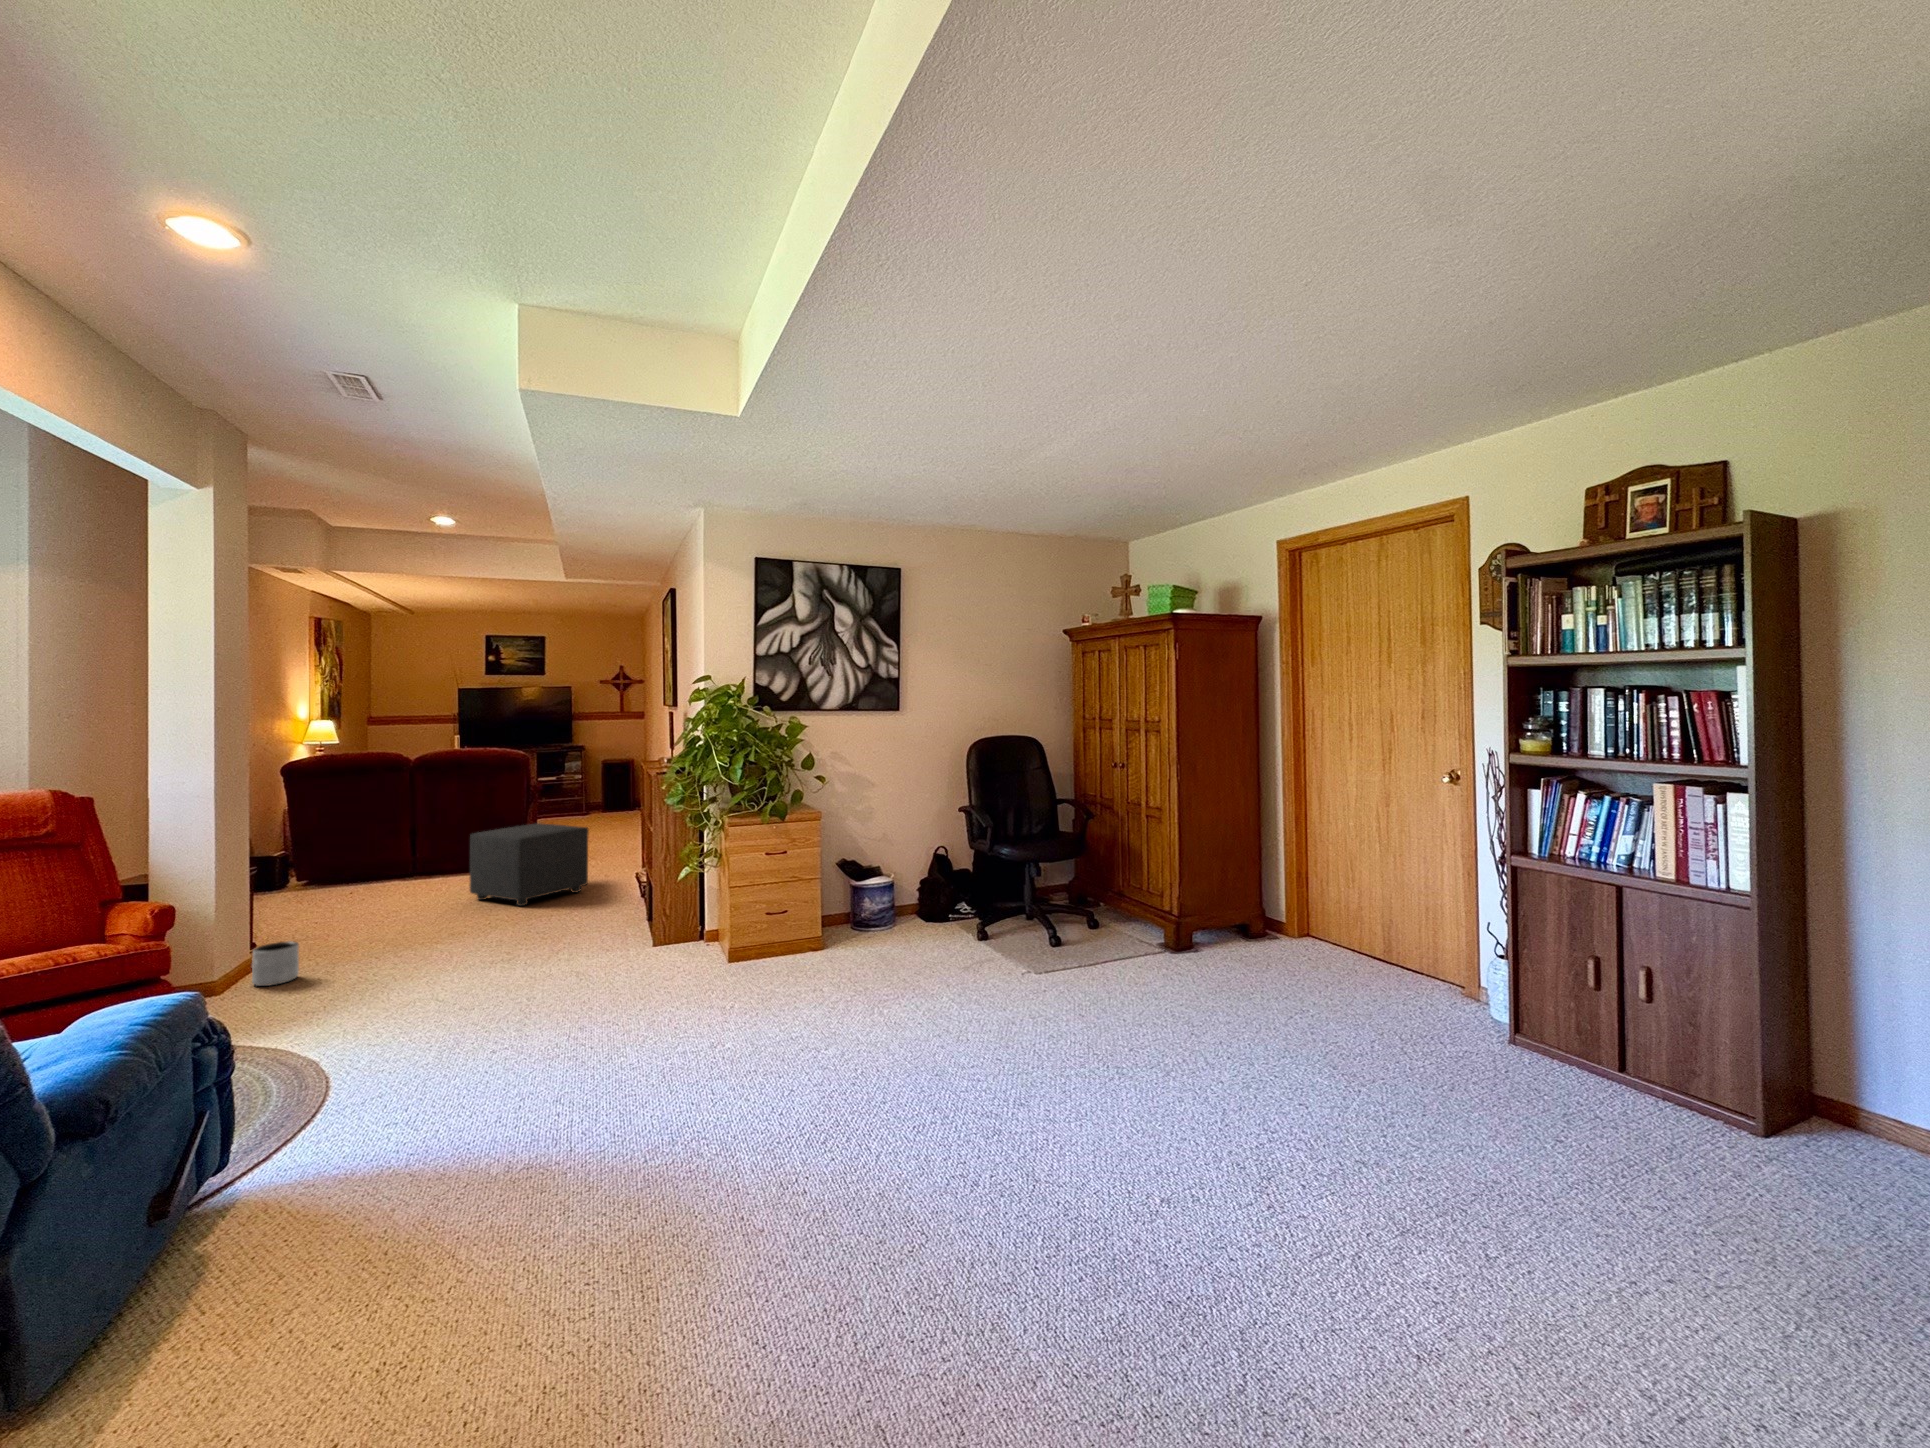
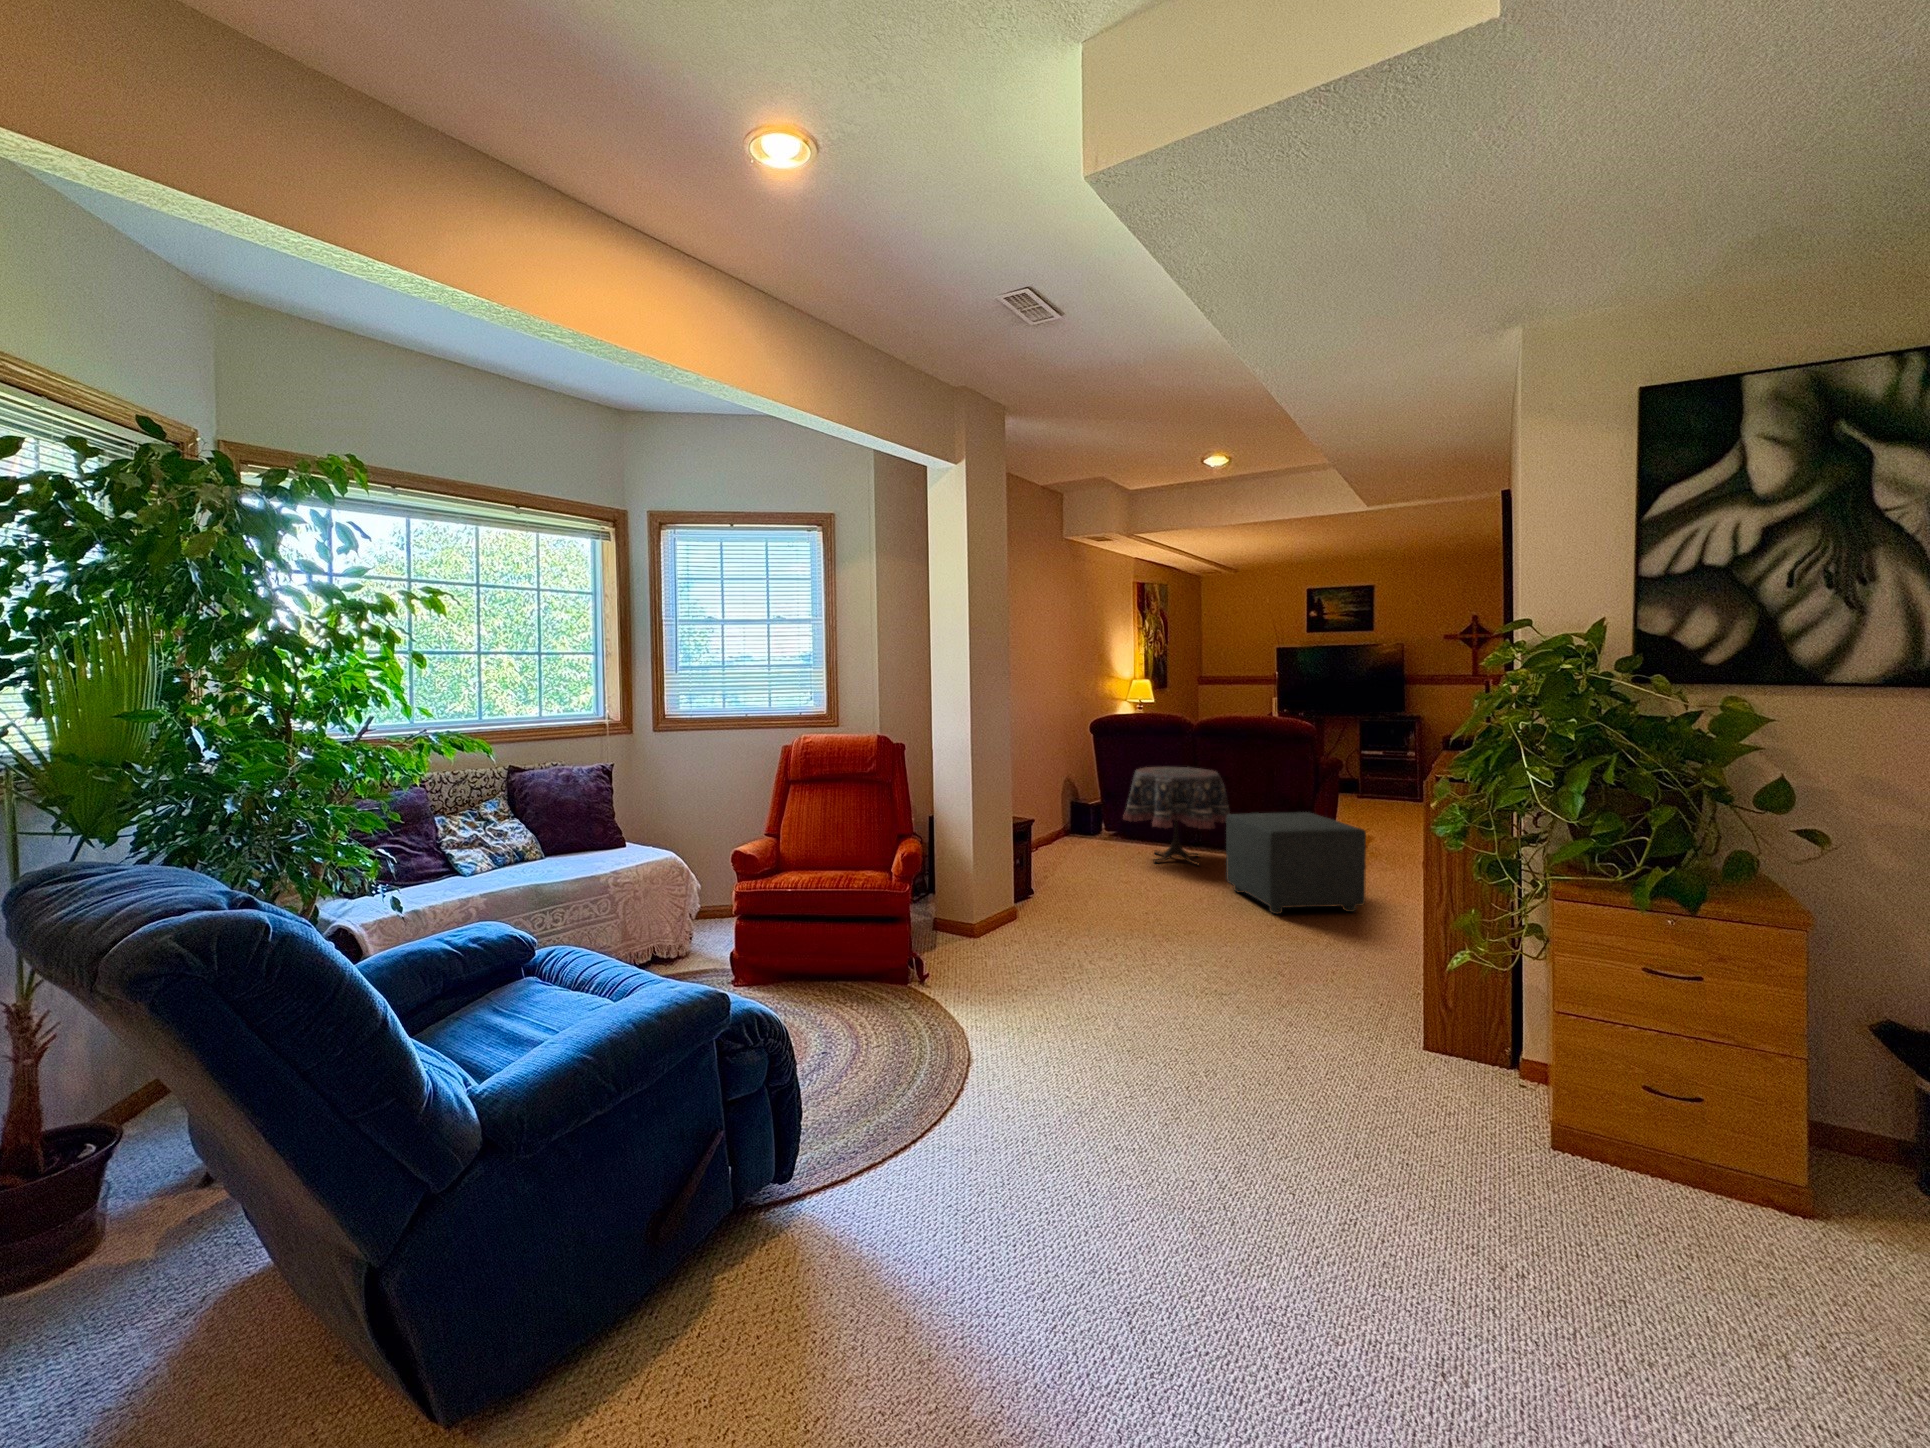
side table: none [346,801,462,897] -> present [1123,767,1230,866]
planter: present [252,941,299,986] -> none [995,900,1031,943]

